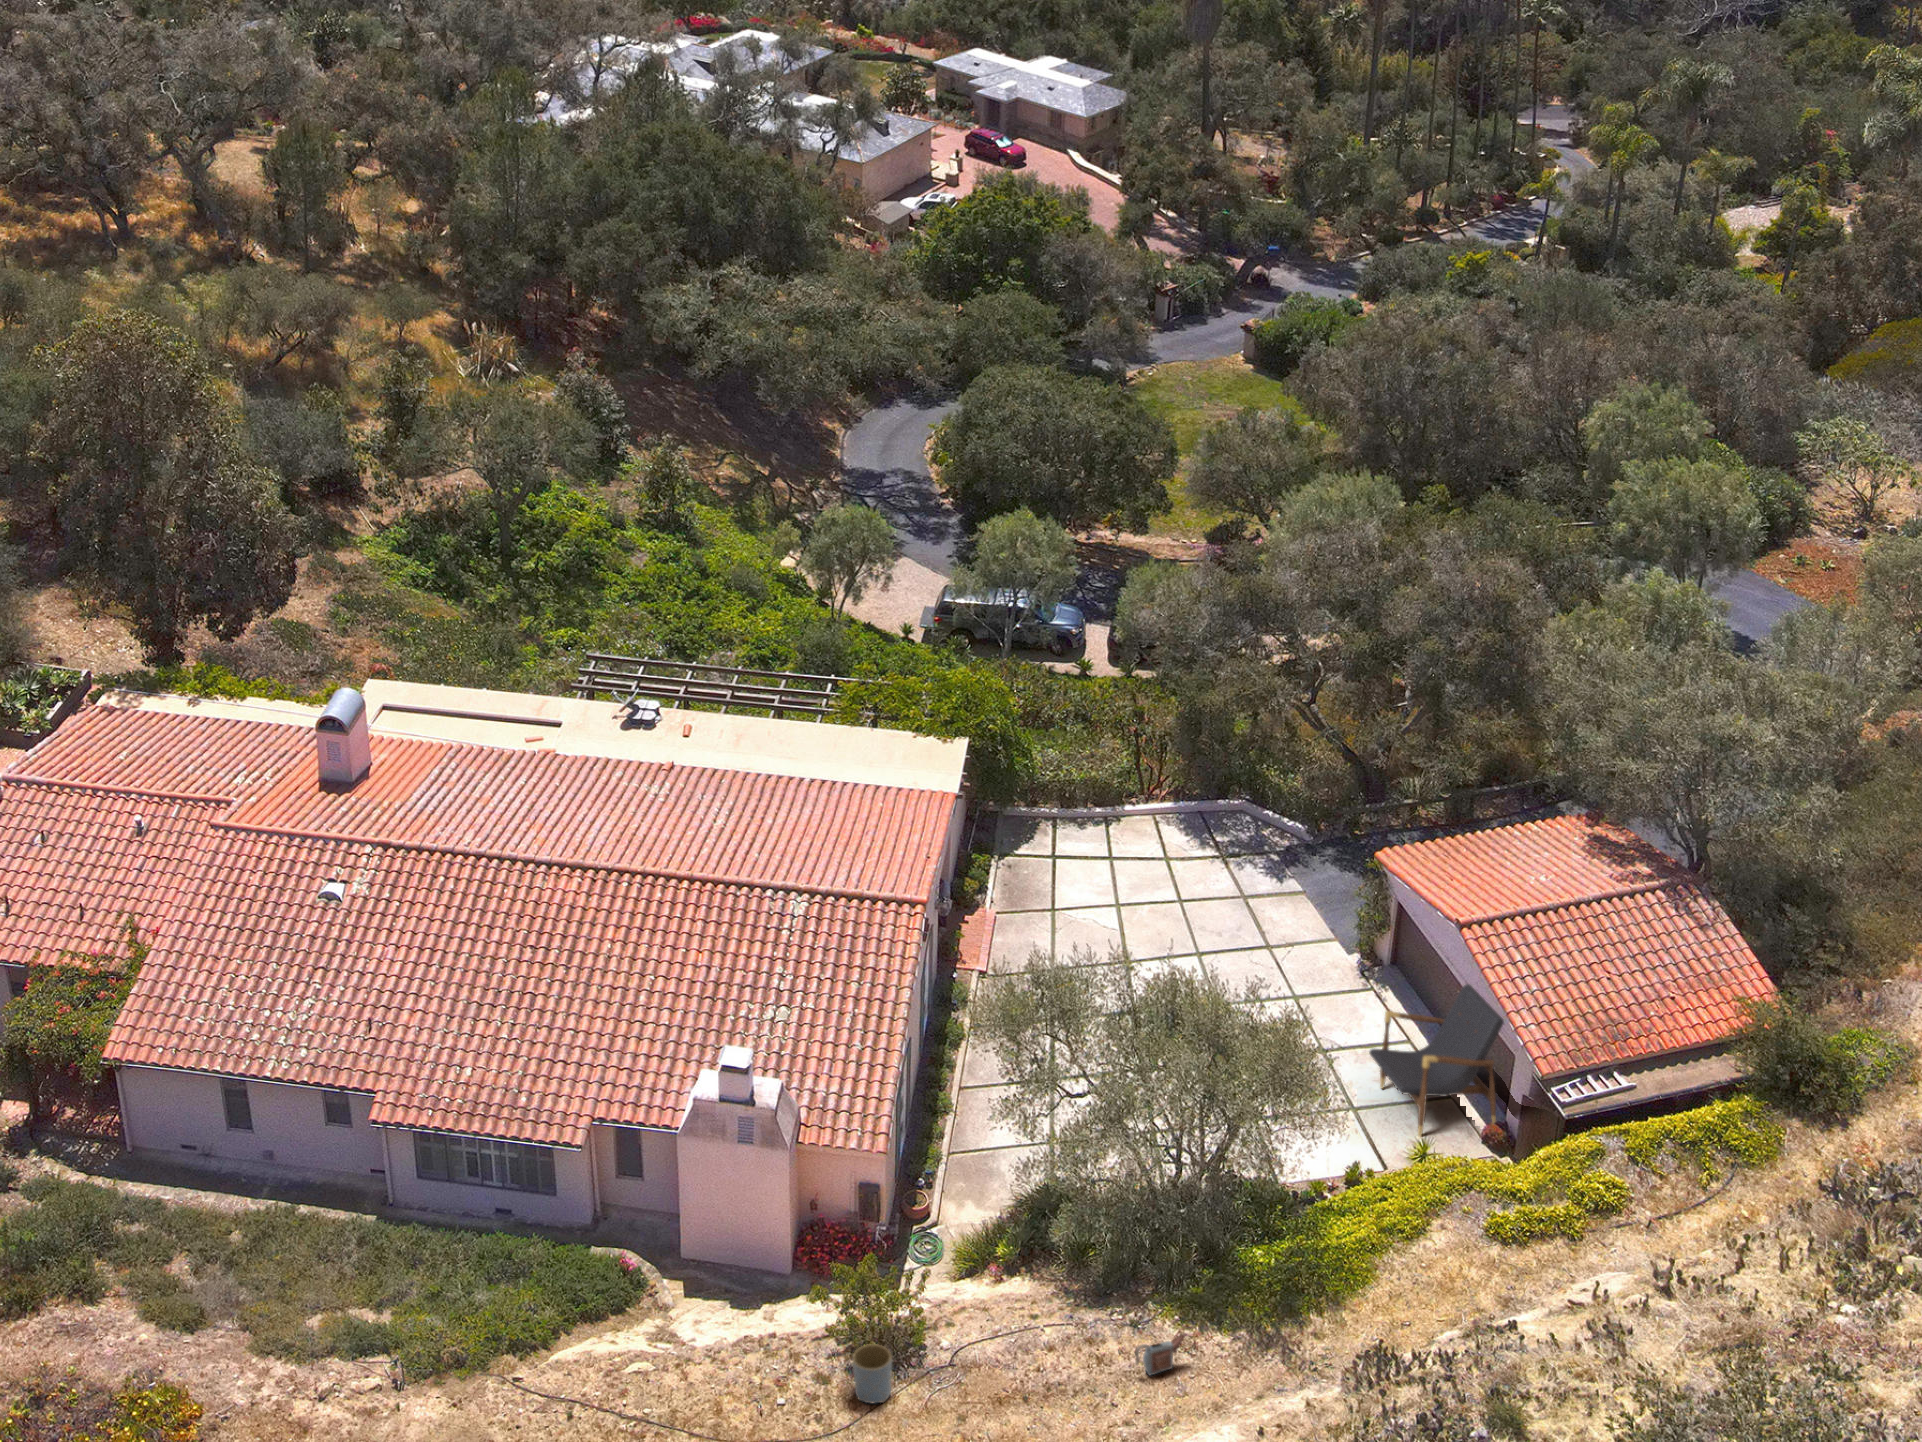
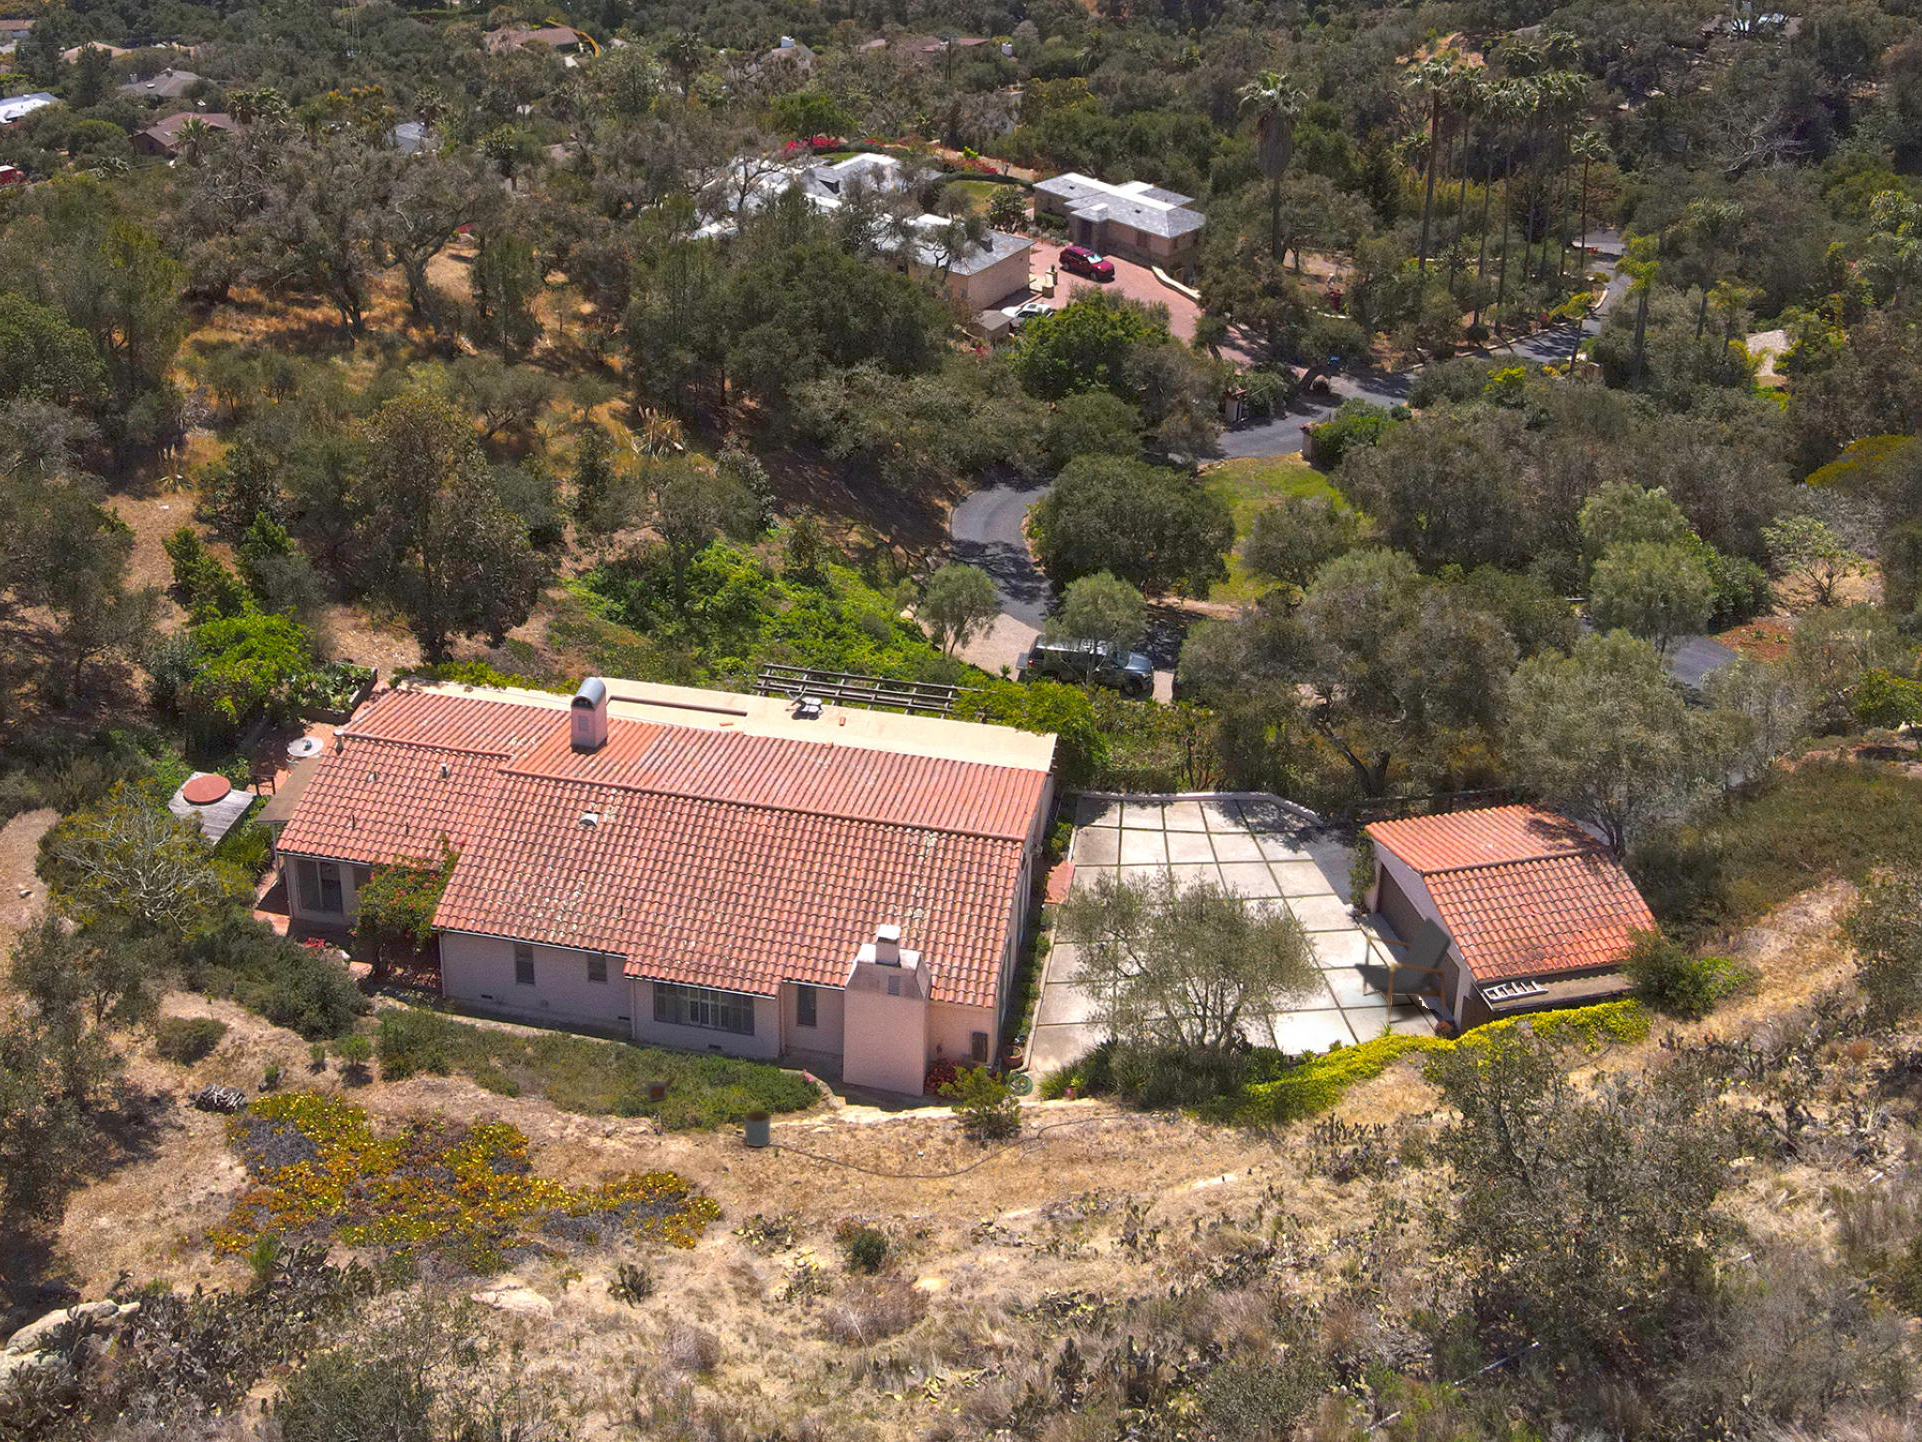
watering can: present [1135,1333,1186,1375] -> present [640,1077,676,1101]
planter: present [853,1344,892,1403] -> present [744,1110,771,1146]

